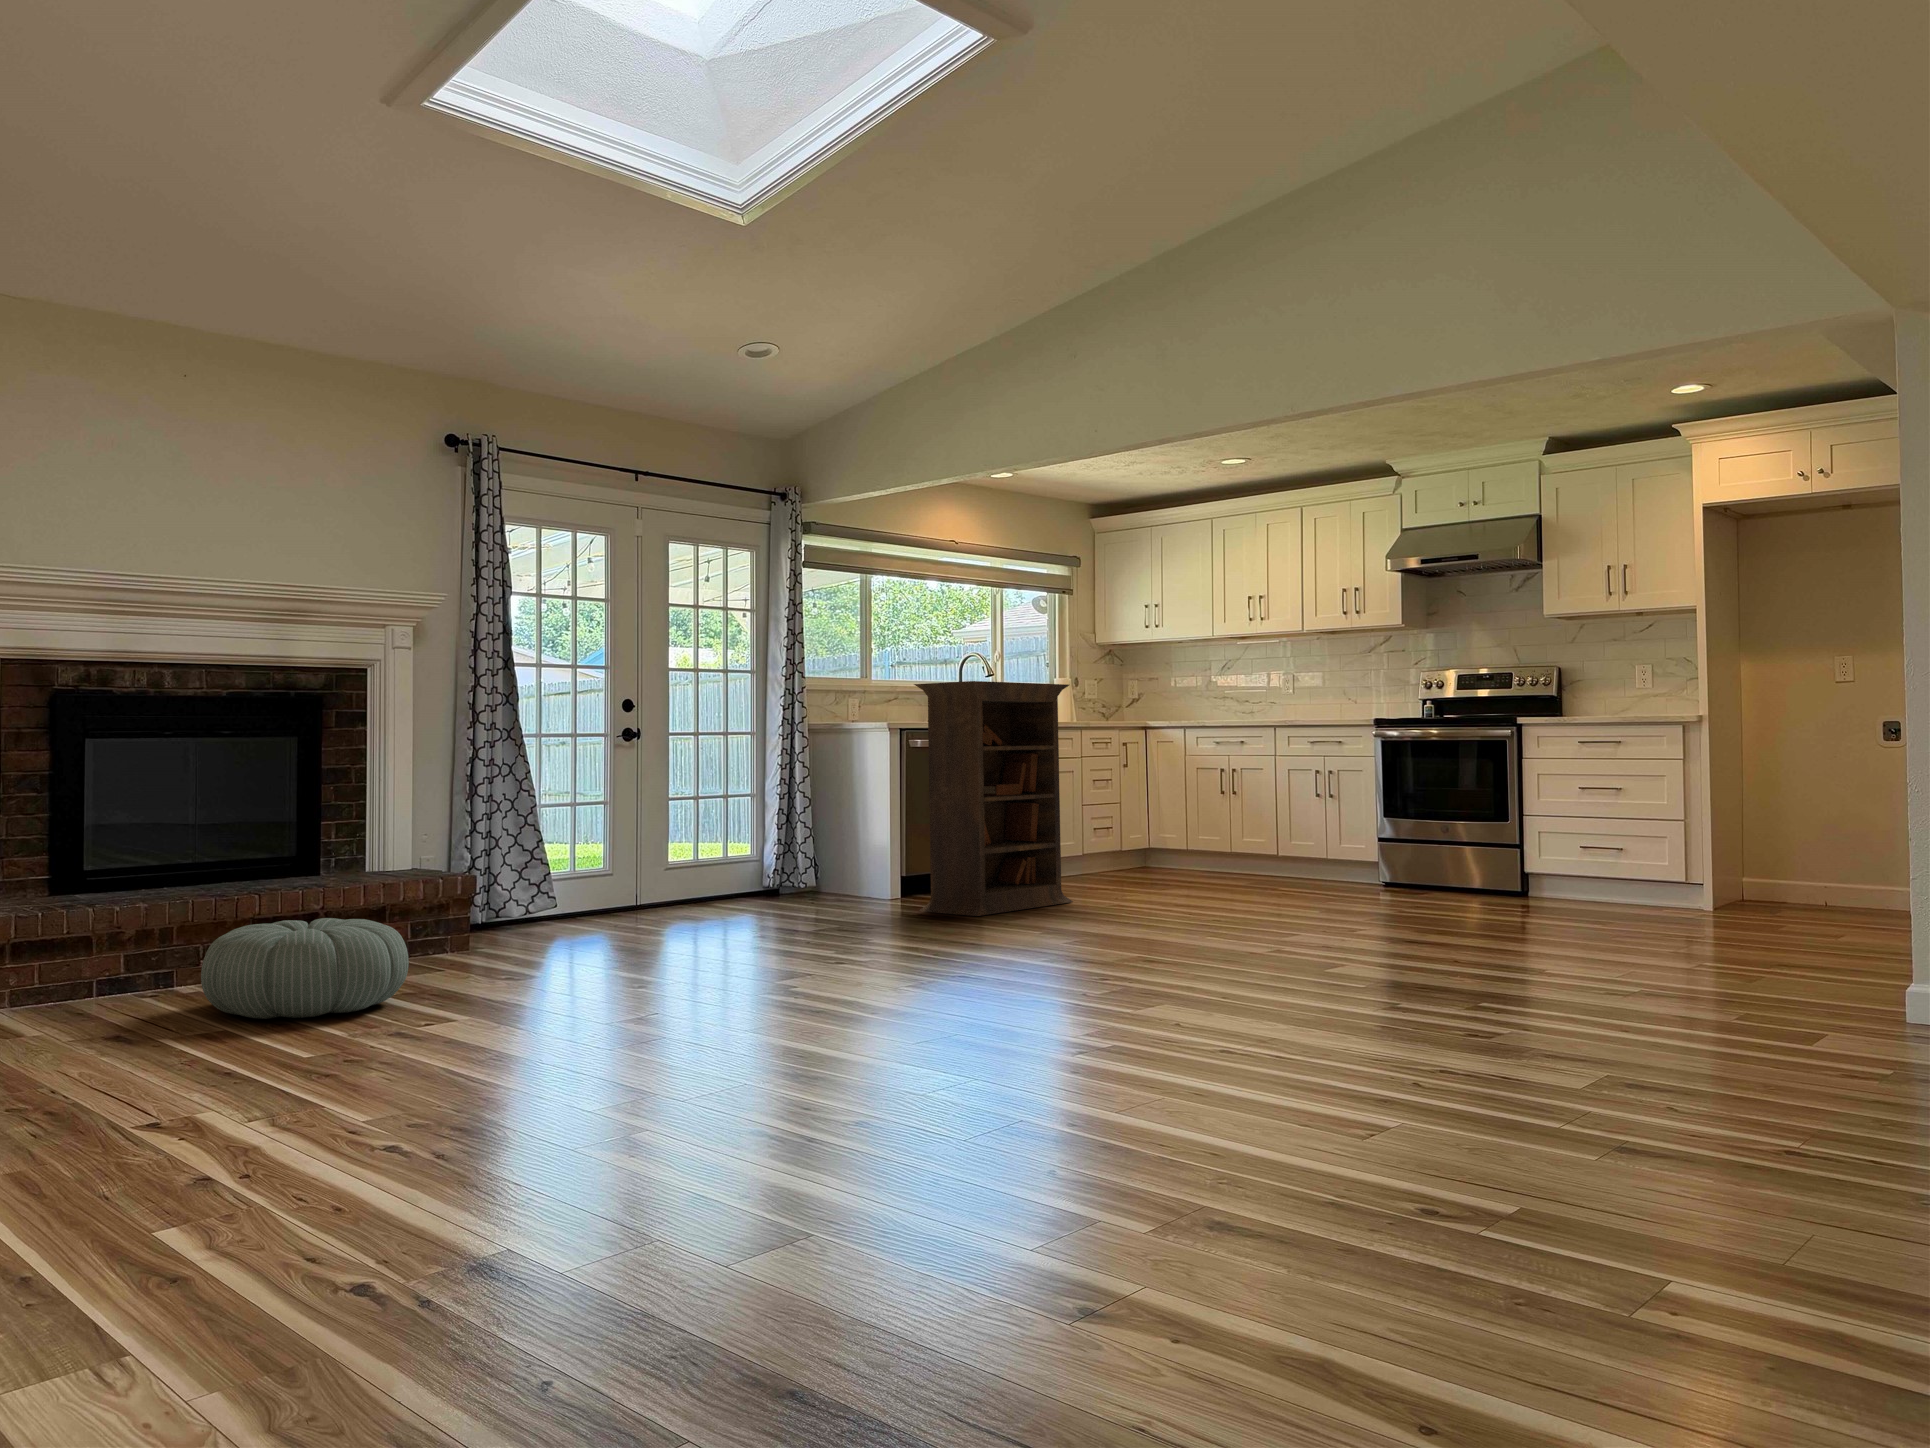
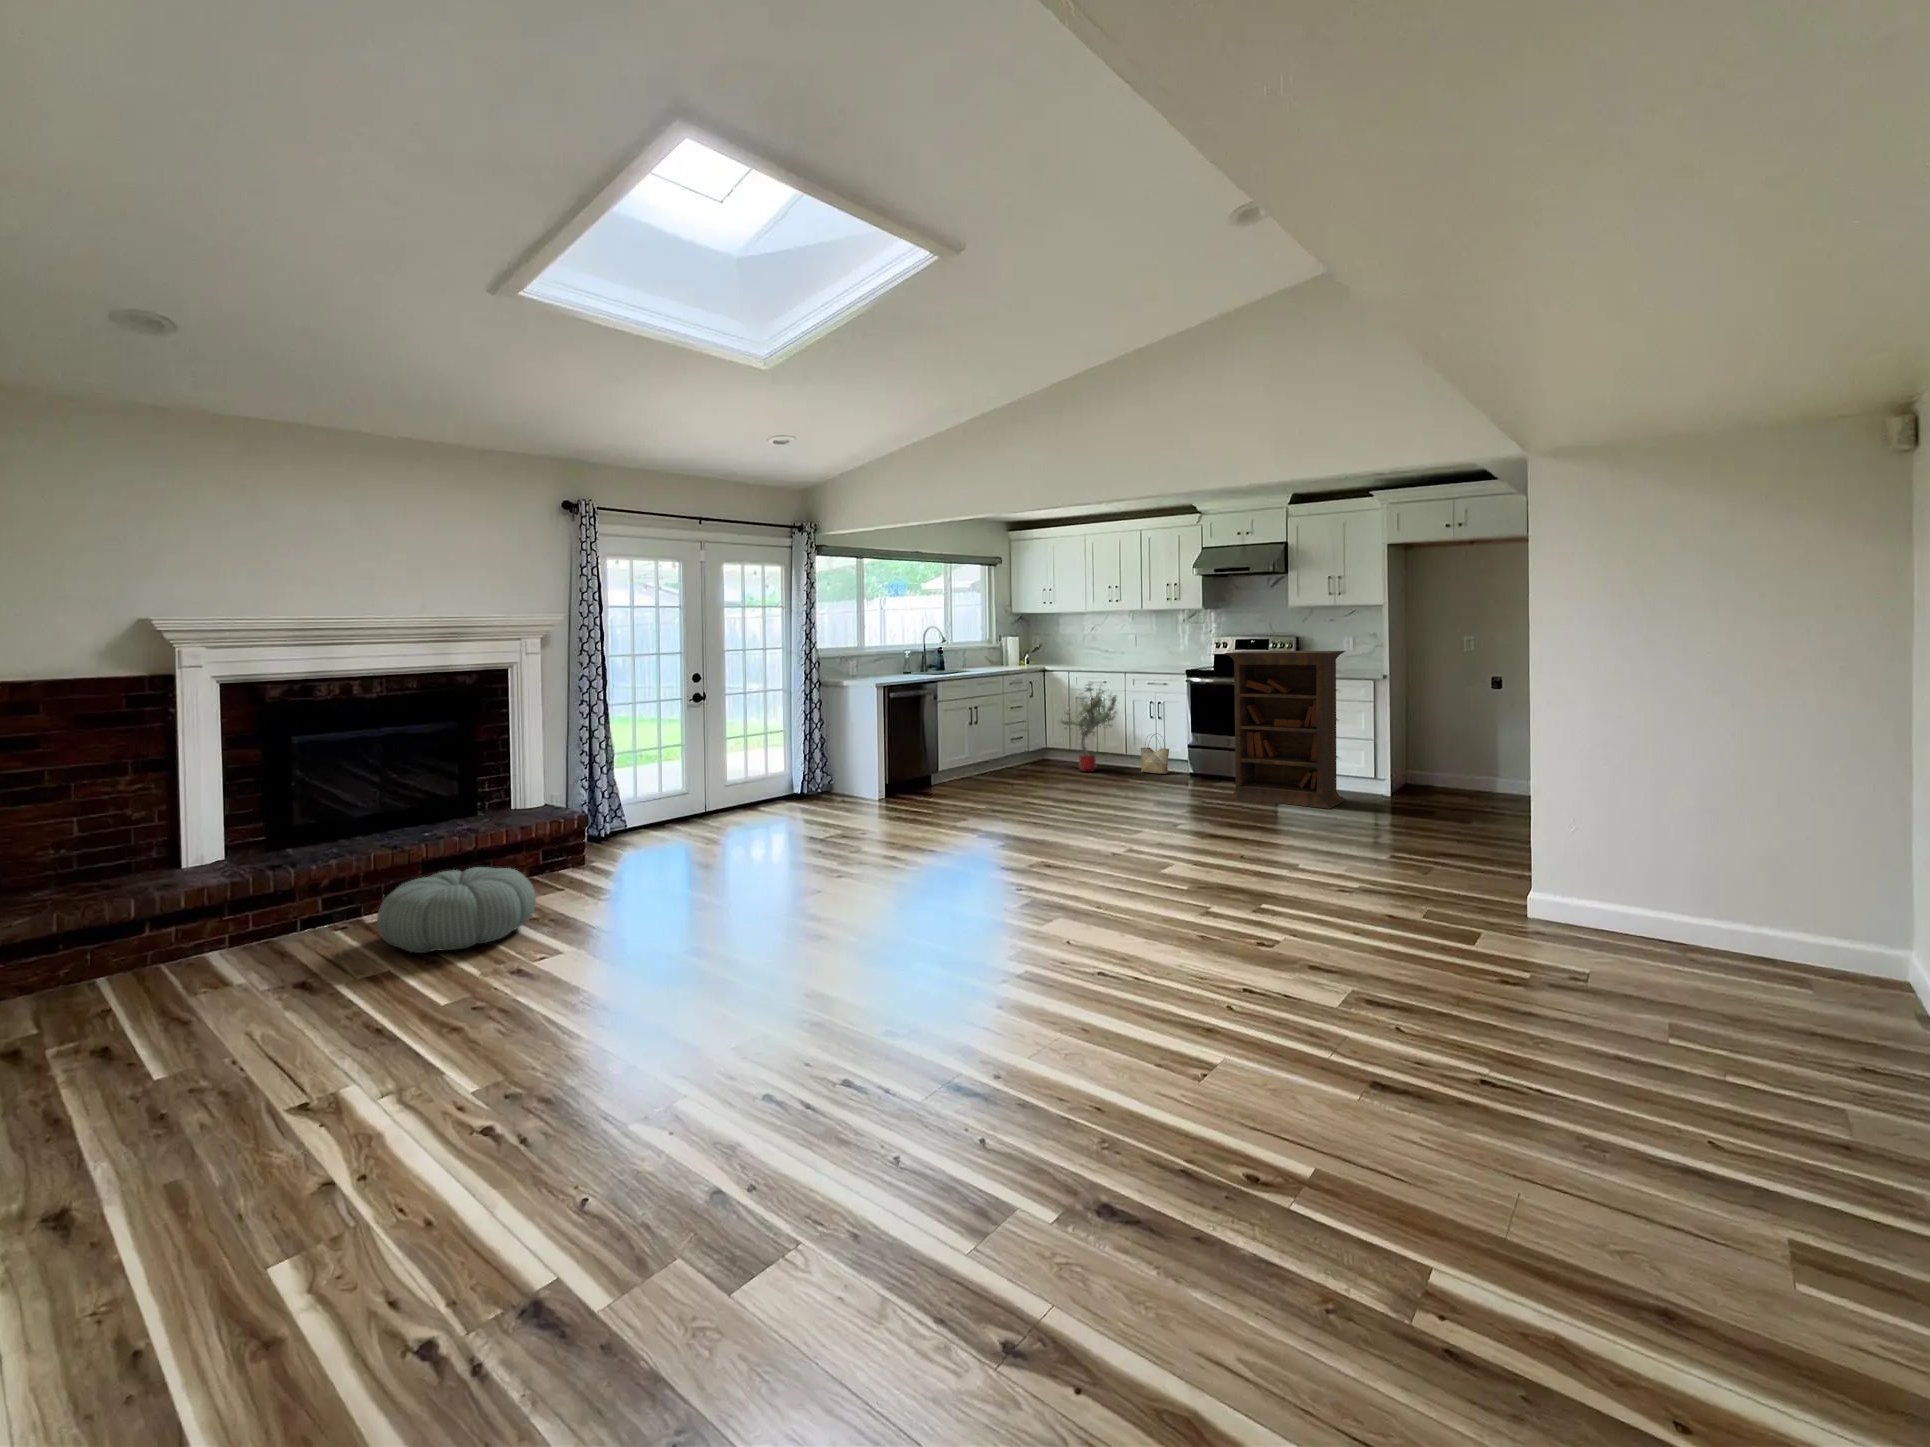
bookcase: present [914,681,1073,916] -> present [1225,651,1346,809]
potted tree: none [1171,742,1271,886] -> present [1059,684,1117,772]
woven basket: none [1305,825,1353,889] -> present [1141,734,1169,774]

